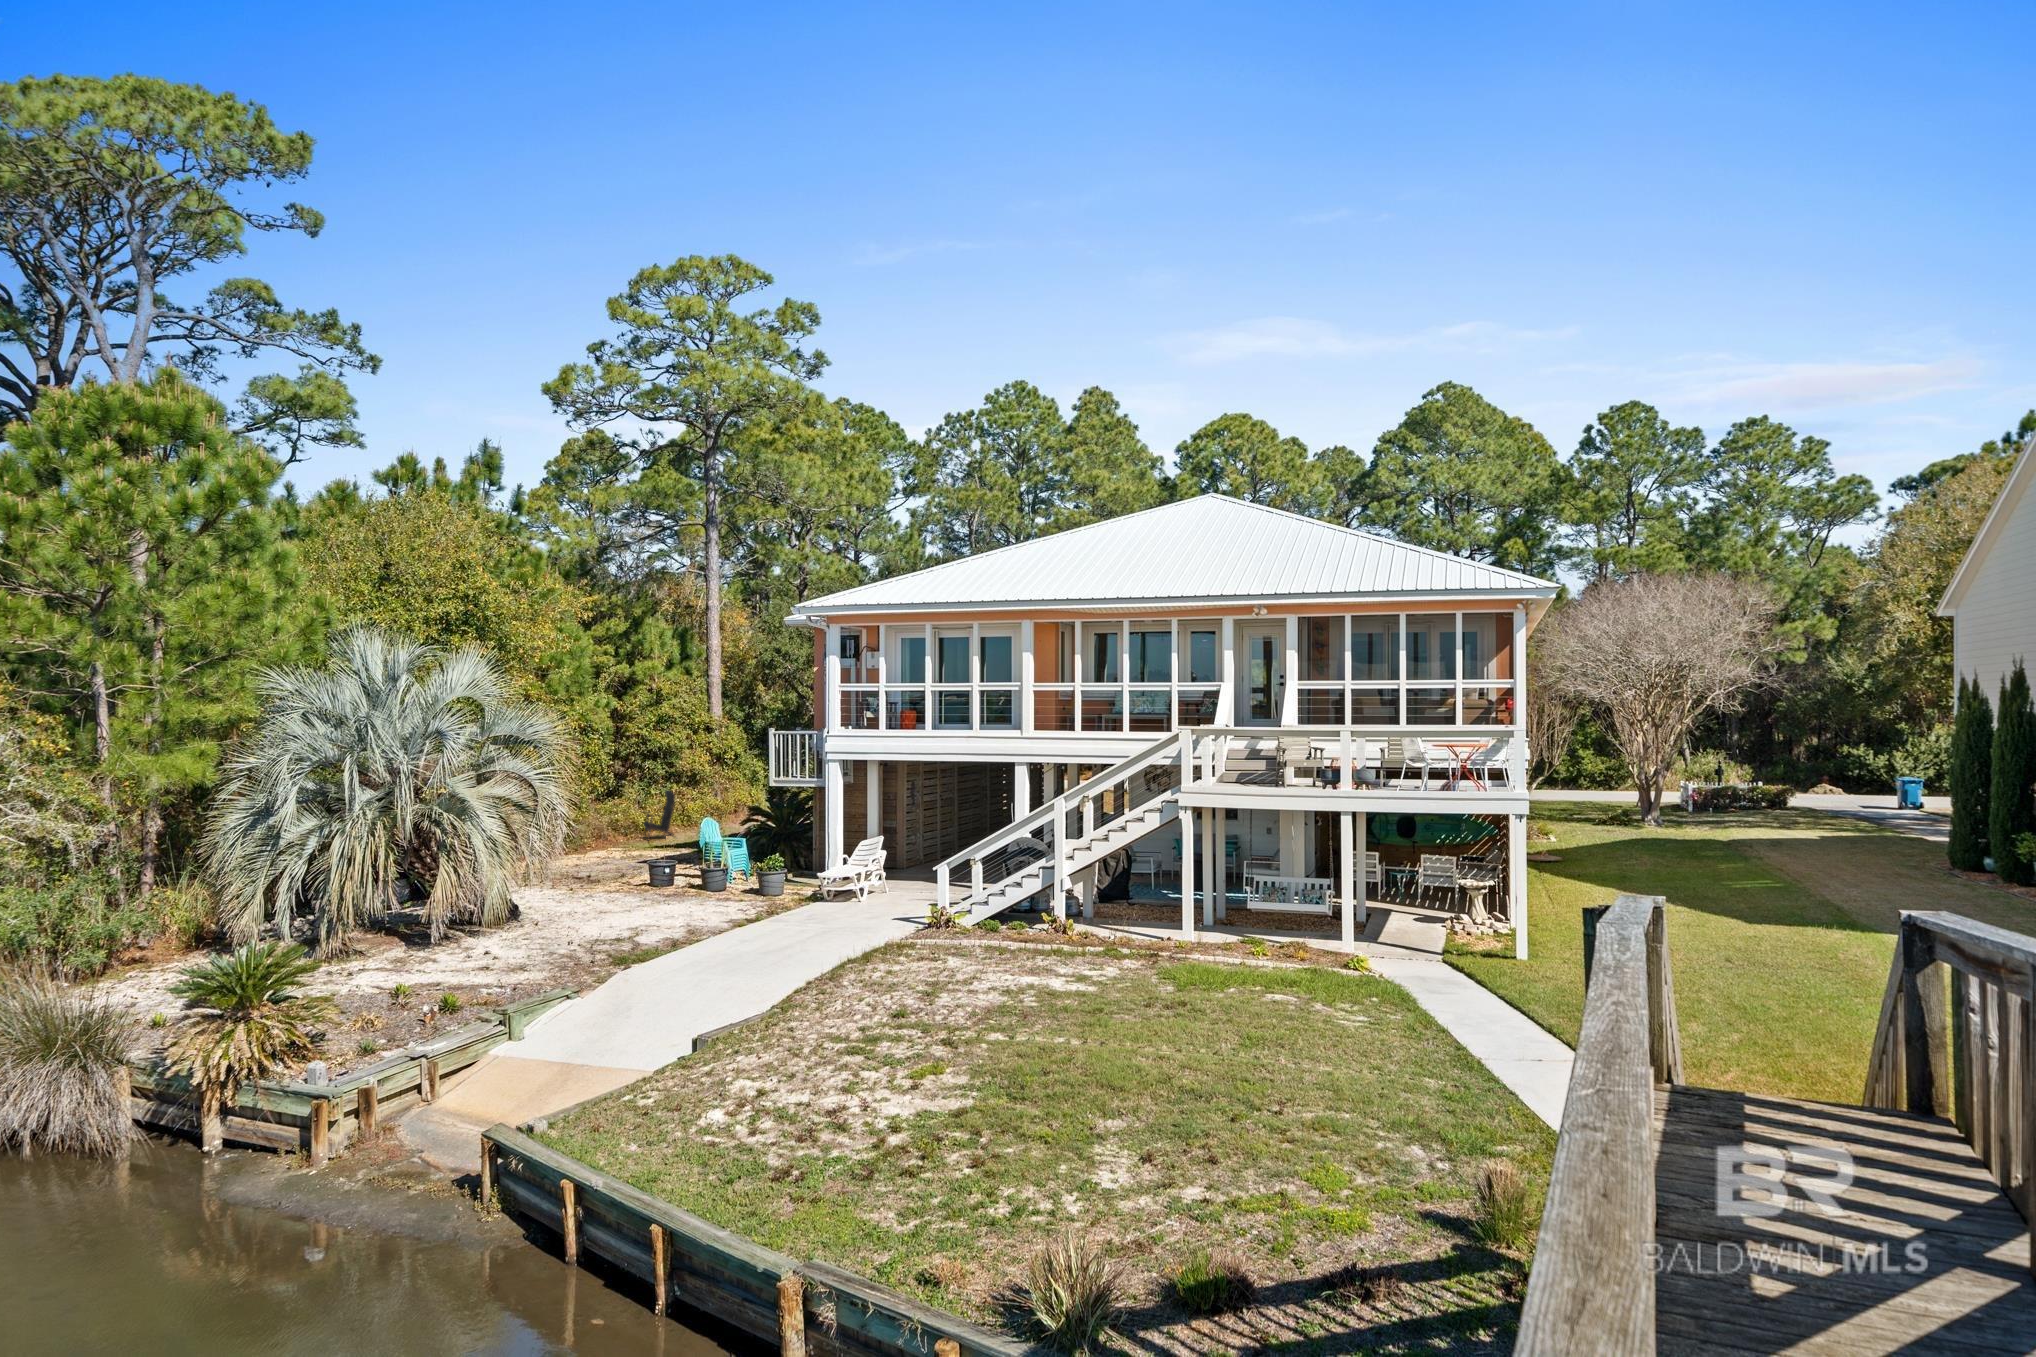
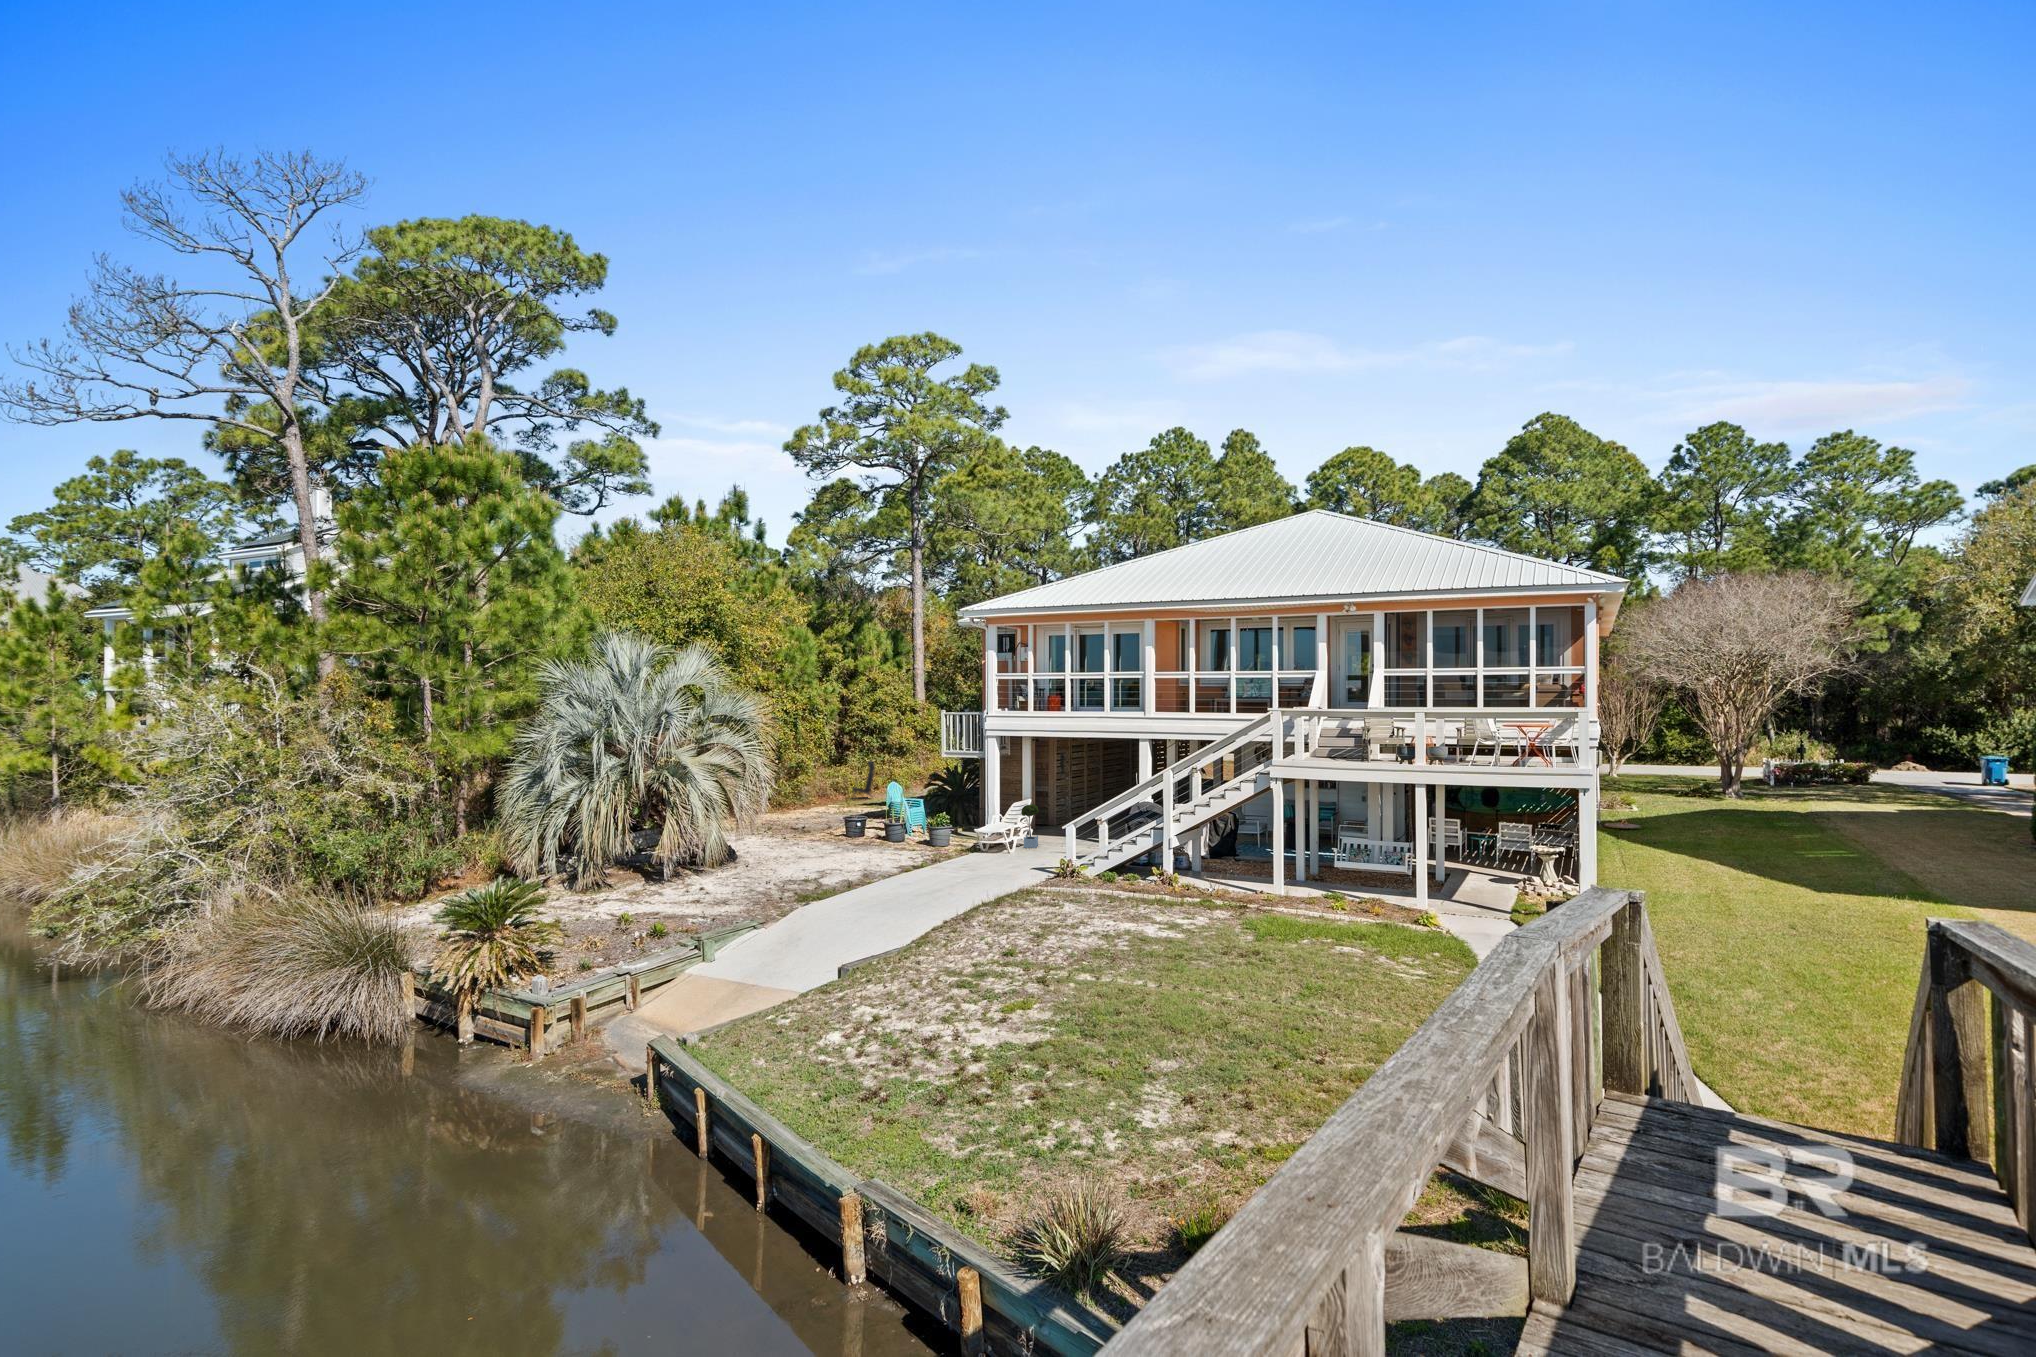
potted tree: none [879,840,901,894] -> present [1021,804,1039,848]

